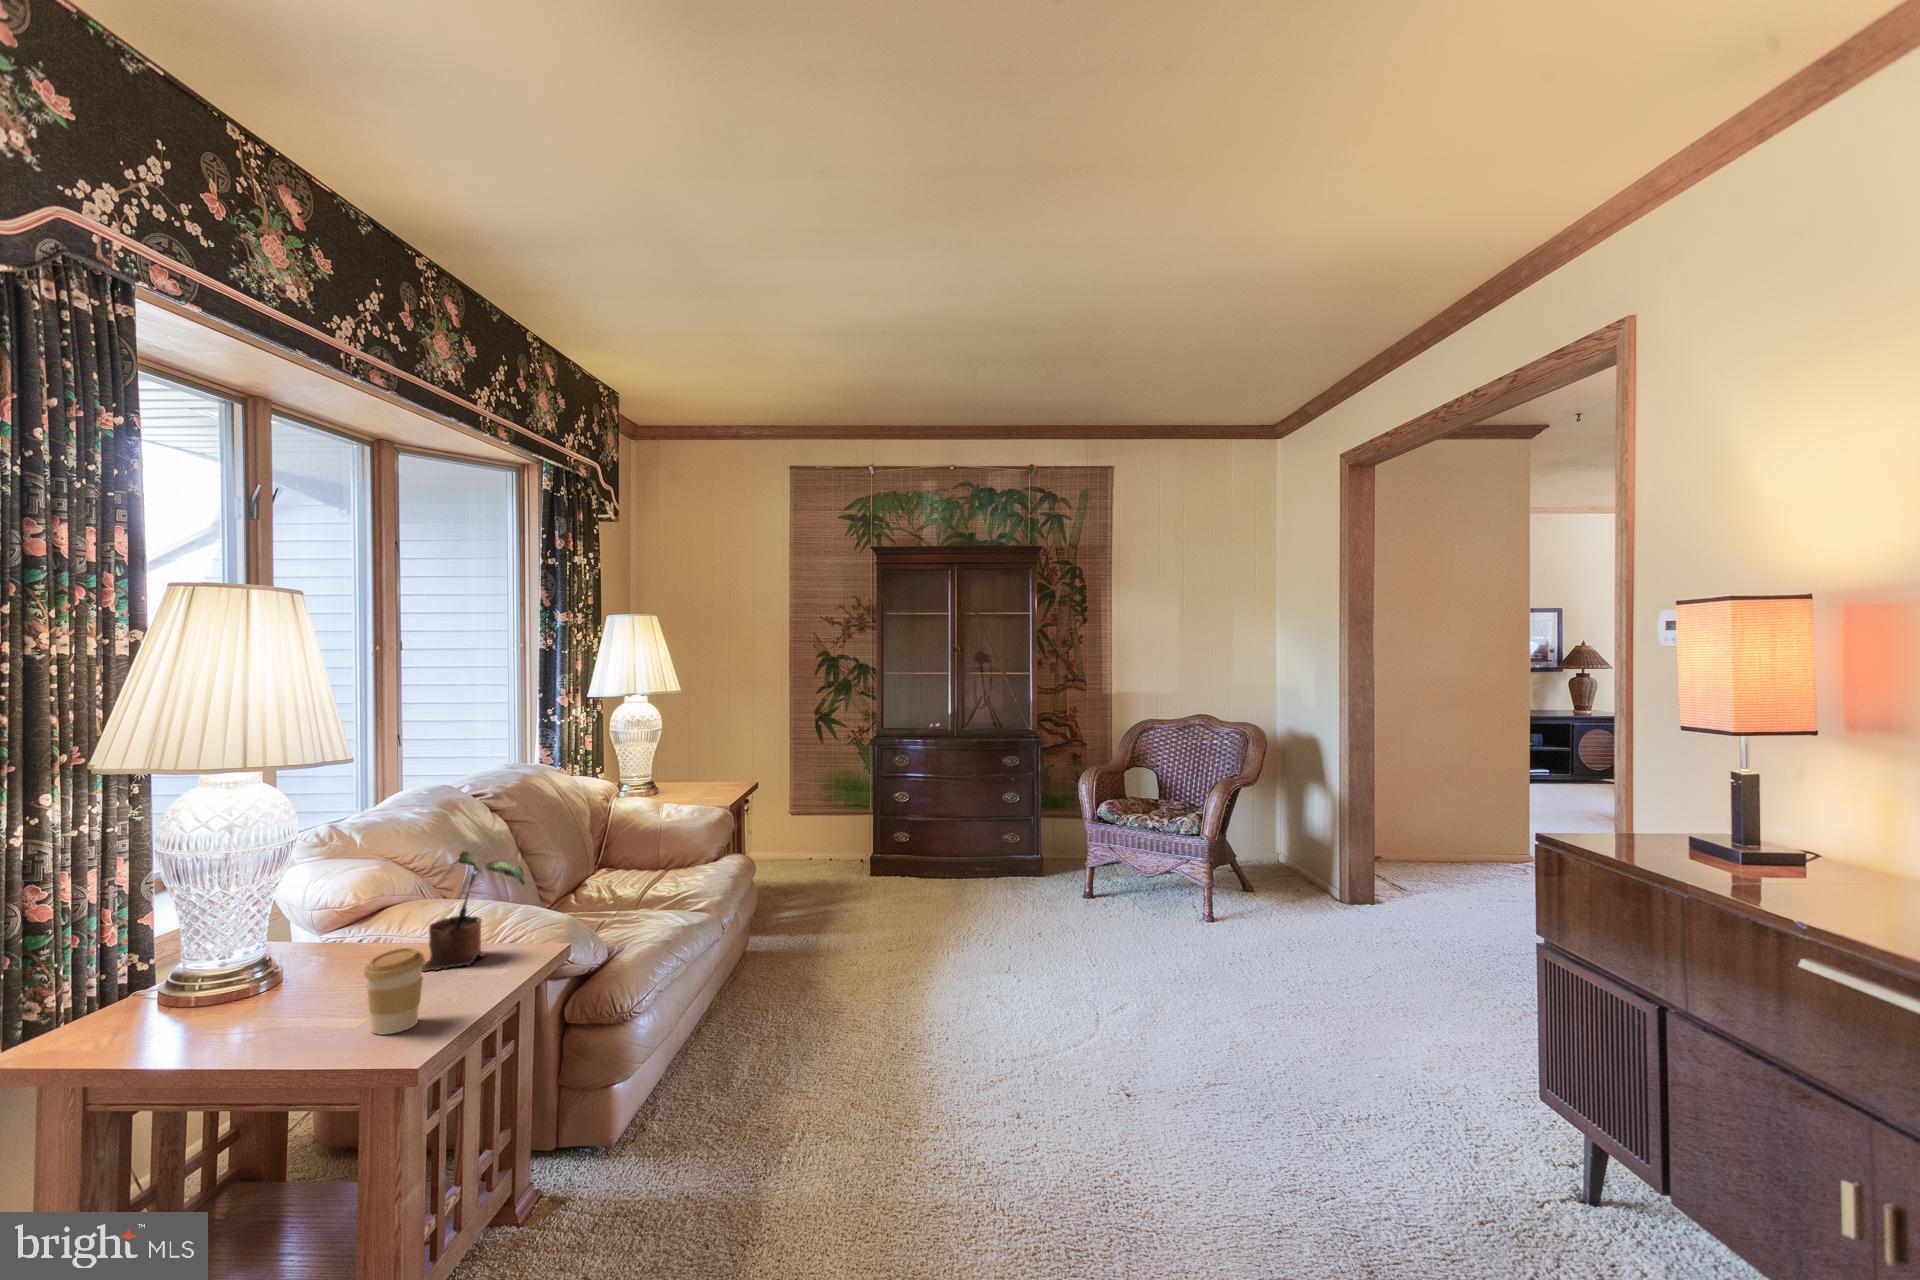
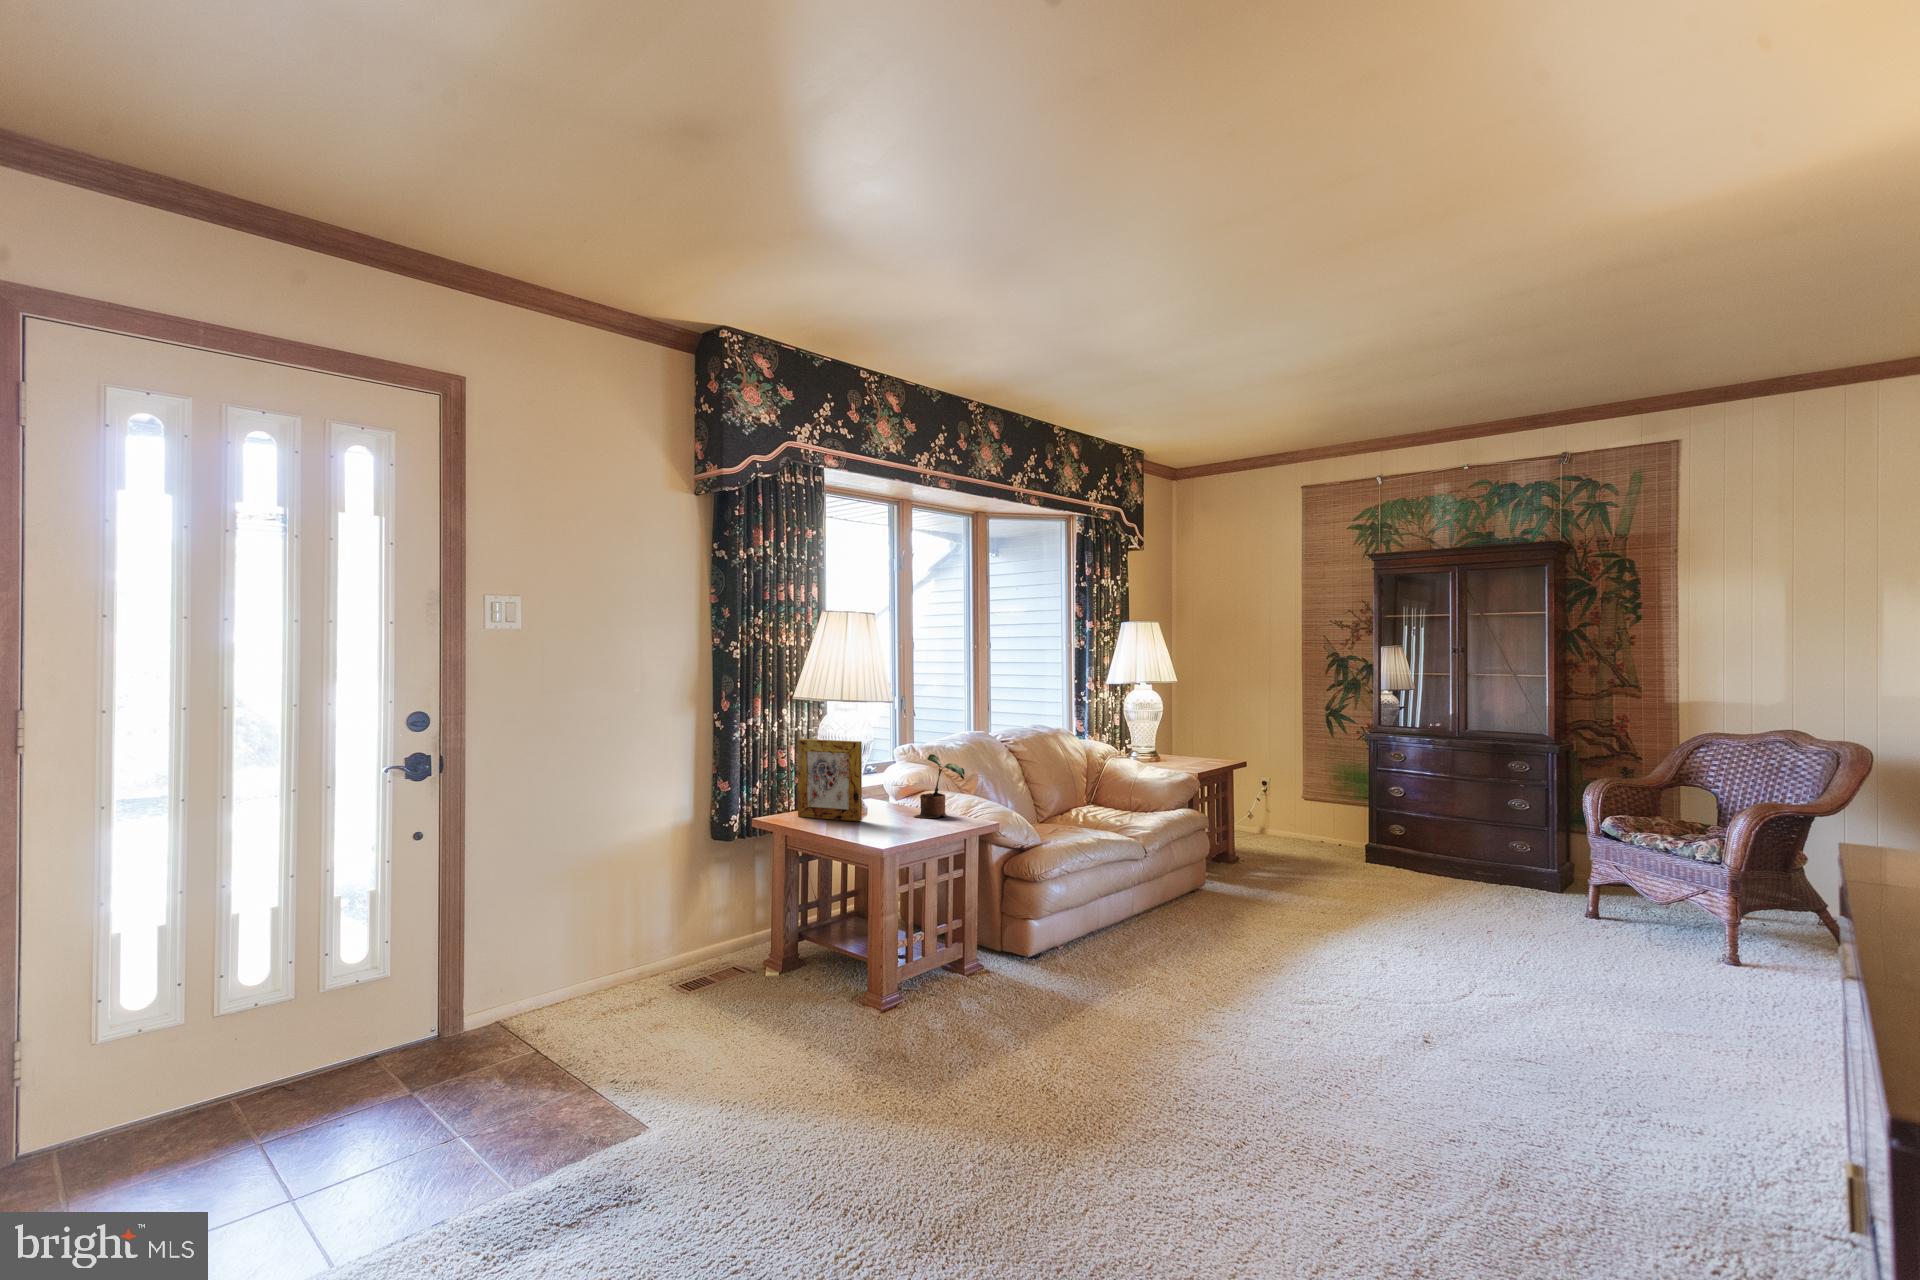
picture frame: none [128,849,314,1035] -> present [798,739,862,821]
coffee cup: present [364,948,425,1034] -> none [869,794,895,833]

